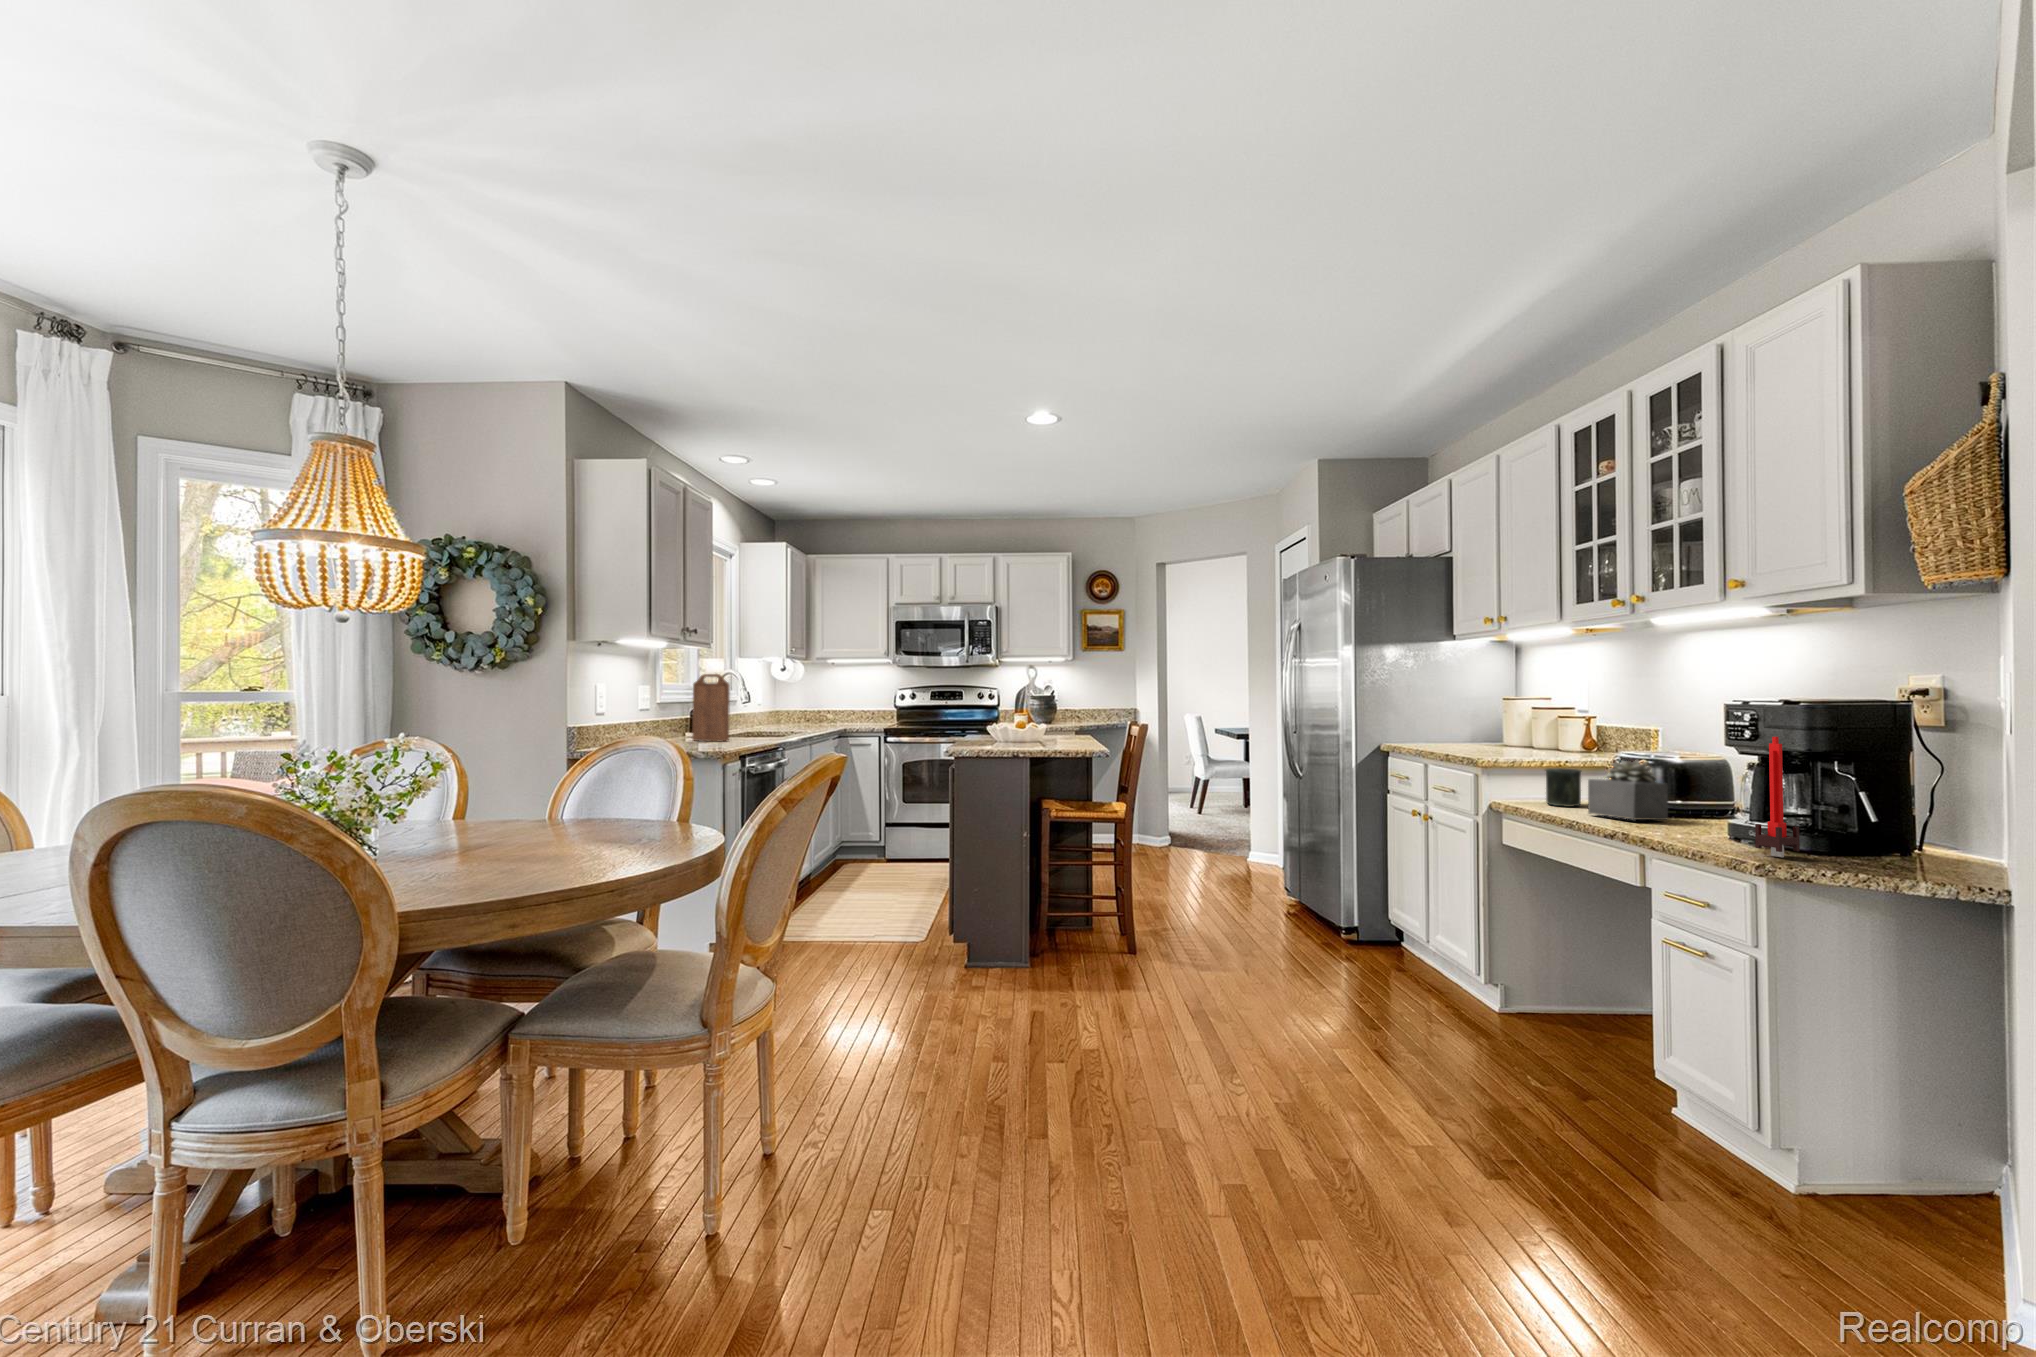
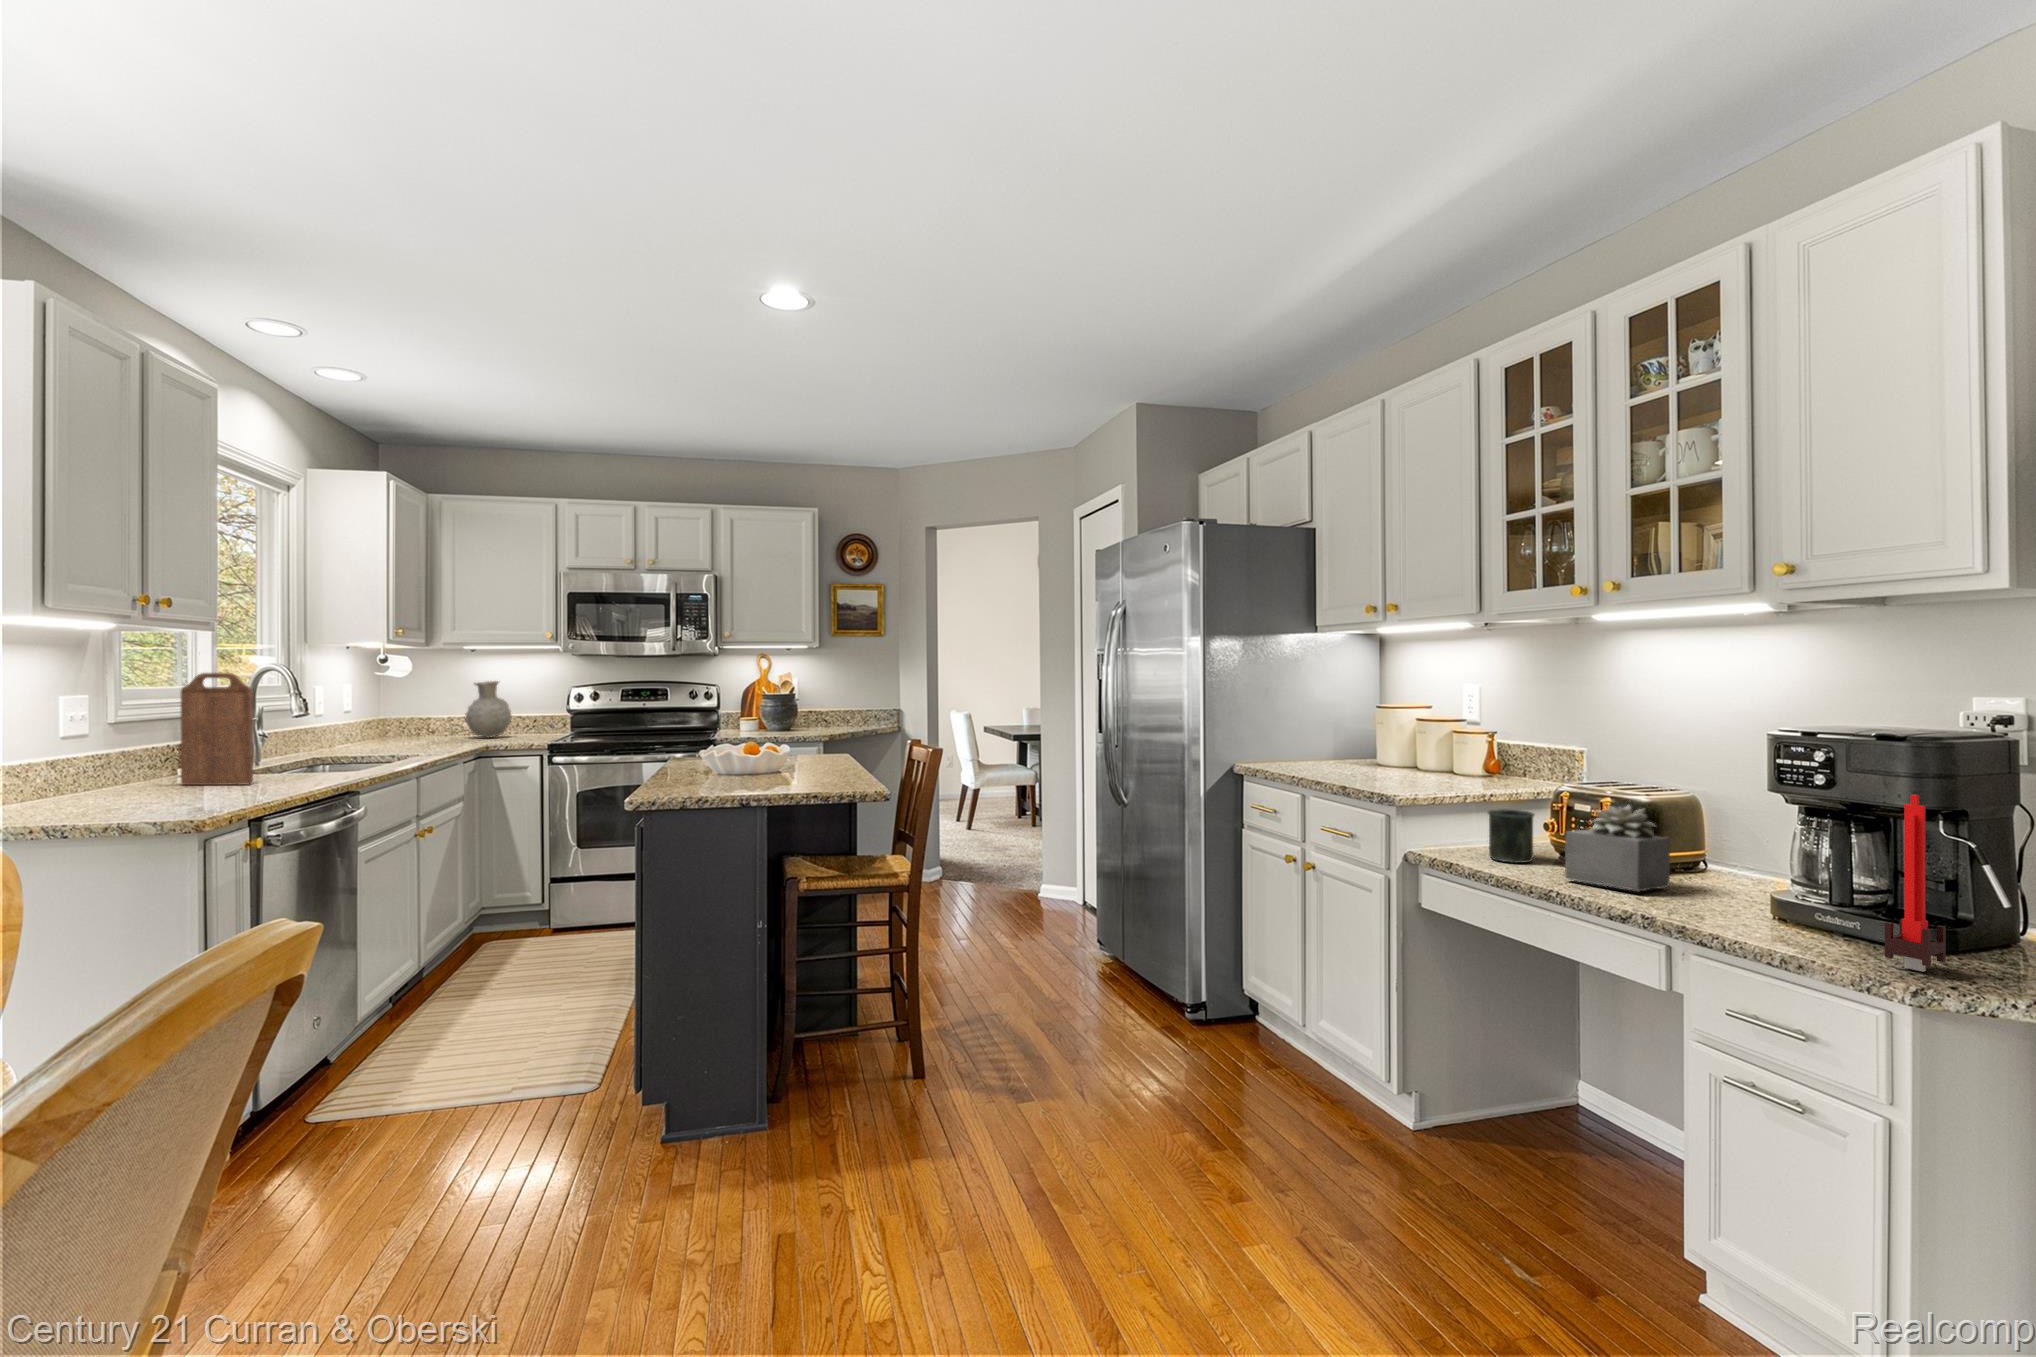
vase: none [832,685,862,725] -> present [466,681,512,738]

